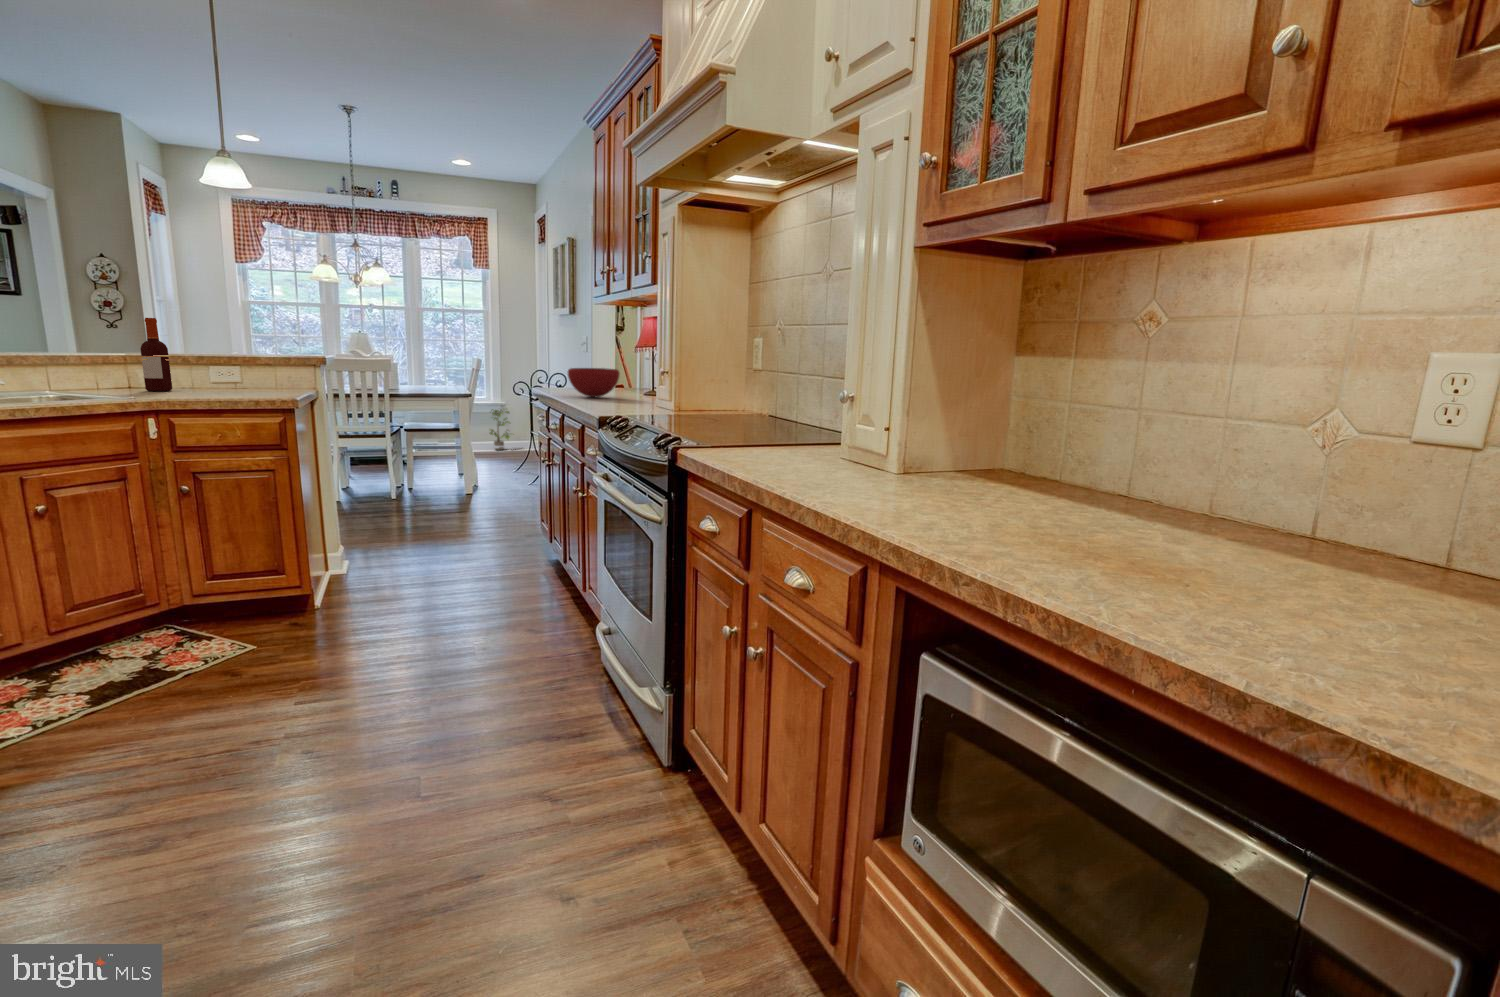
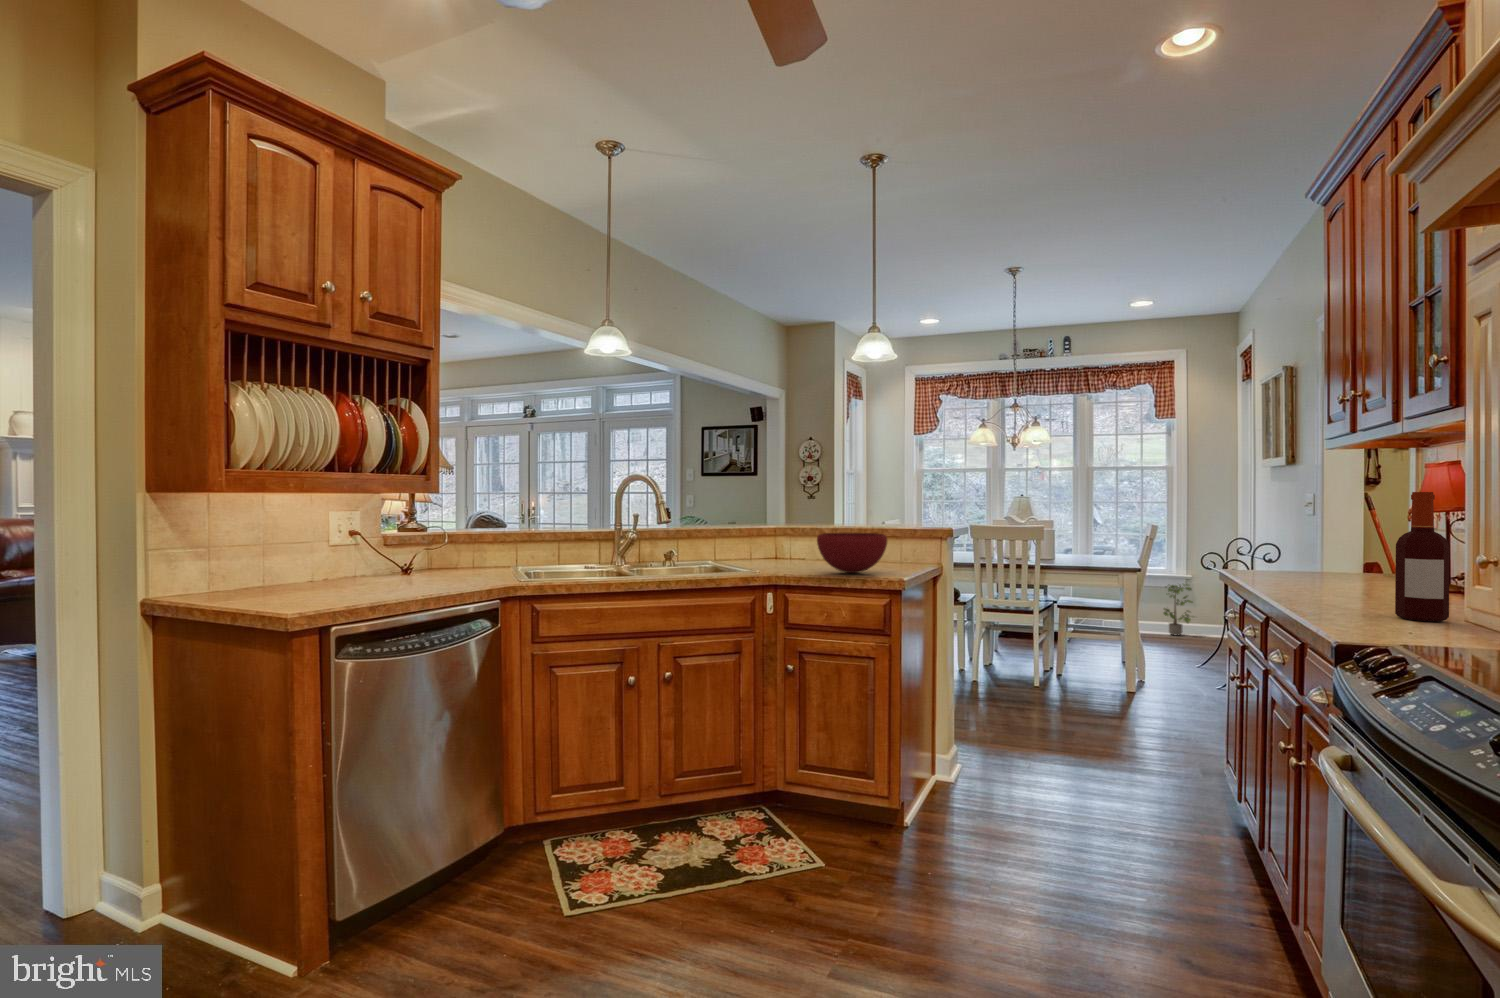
bottle: present [140,318,172,391] -> present [1395,492,1450,622]
bowl: present [568,368,619,397] -> present [817,533,887,573]

